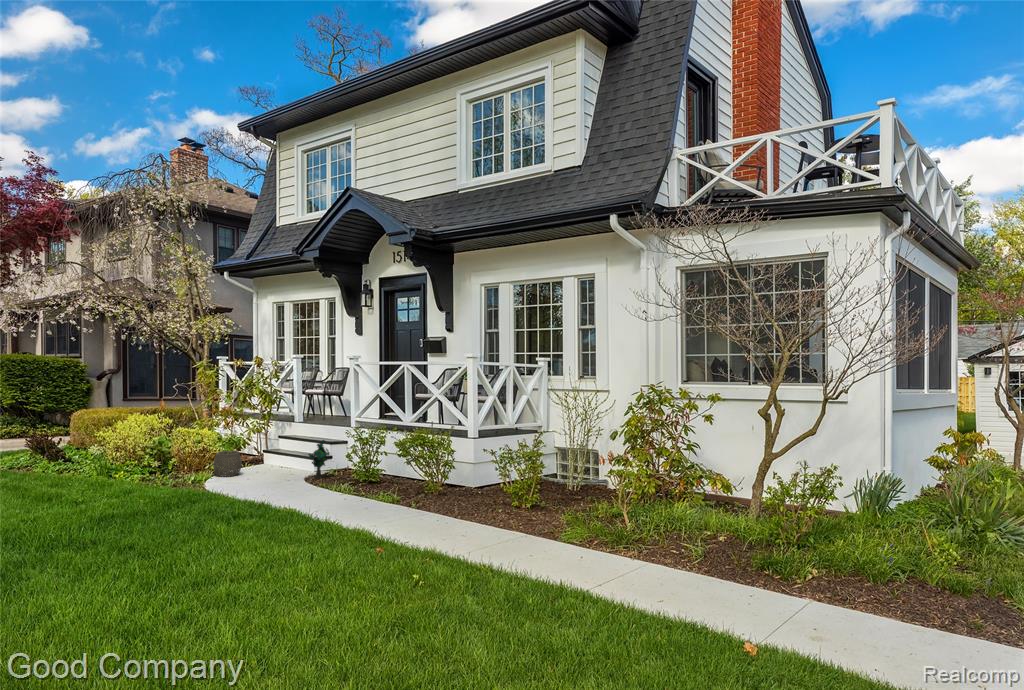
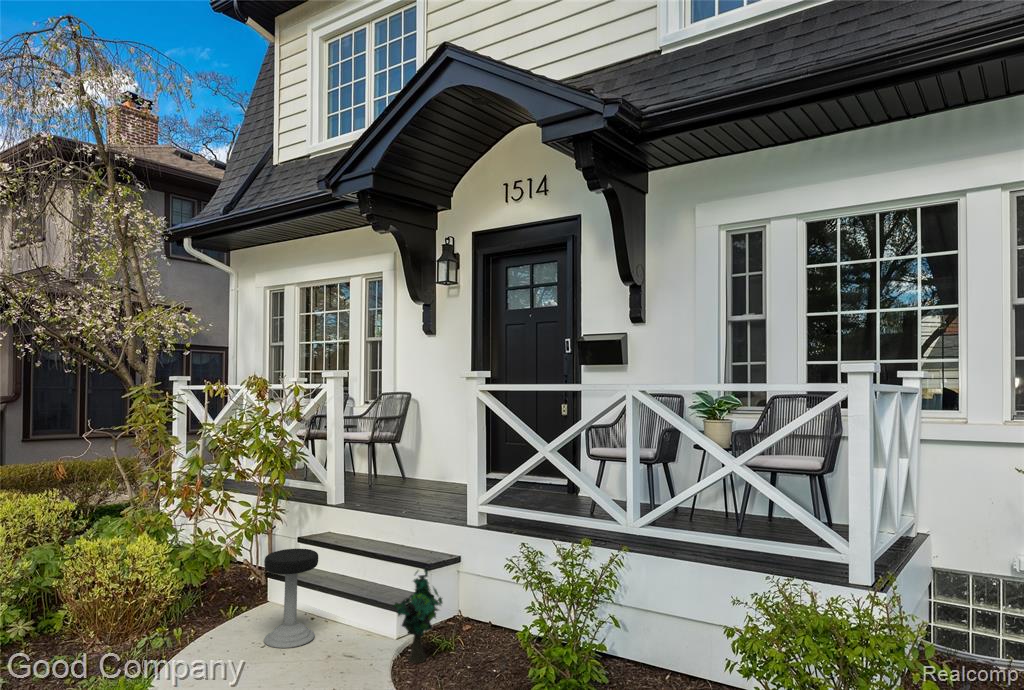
stool: none [256,435,280,474] -> present [264,549,318,648]
woven basket: present [213,451,242,477] -> none [163,595,233,669]

